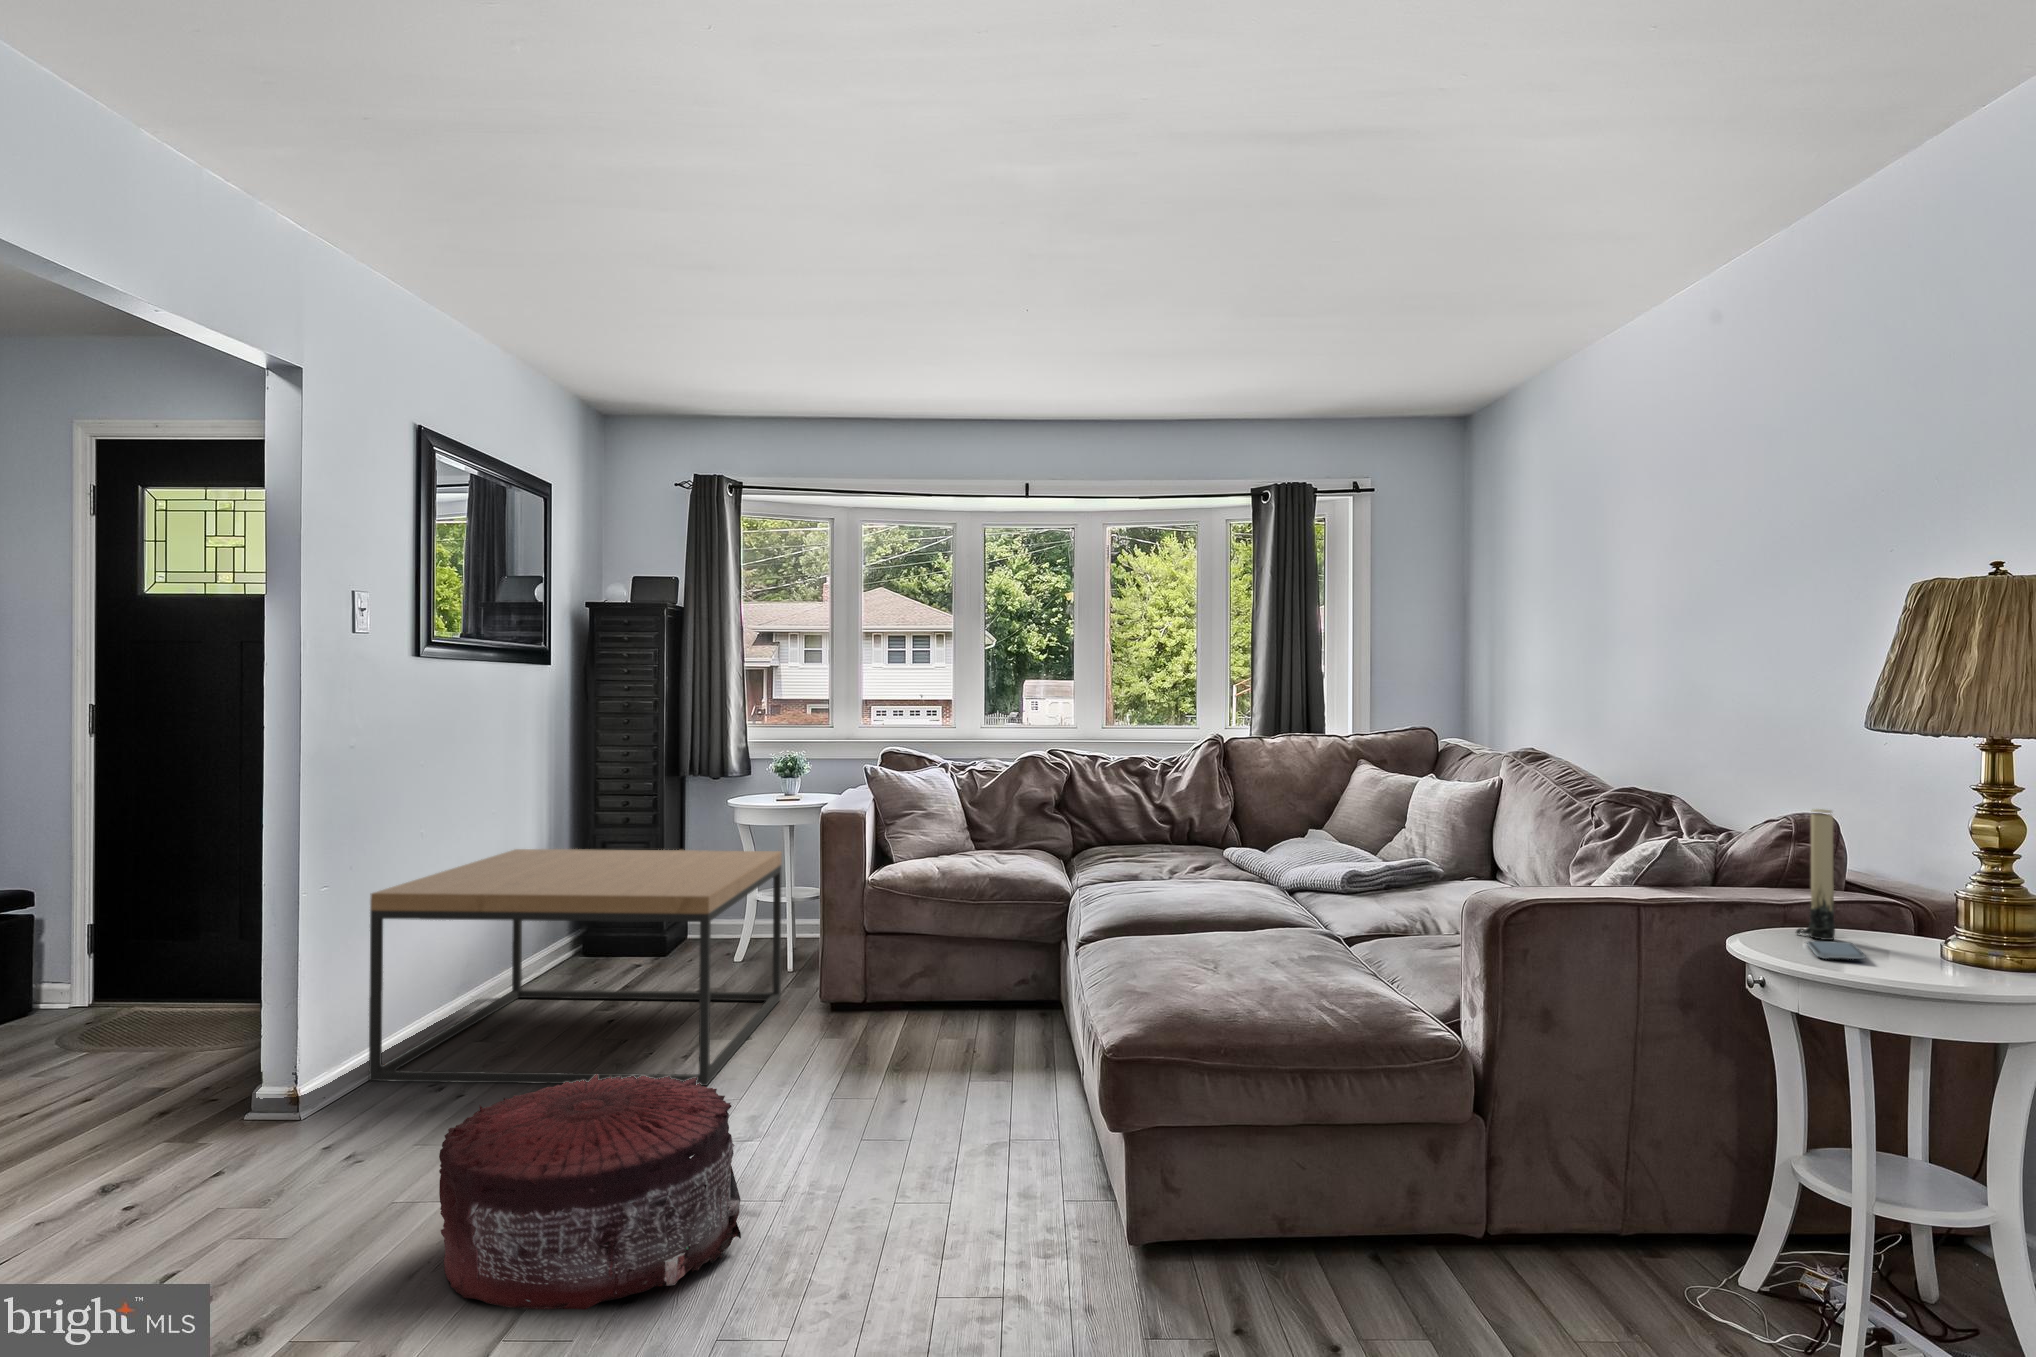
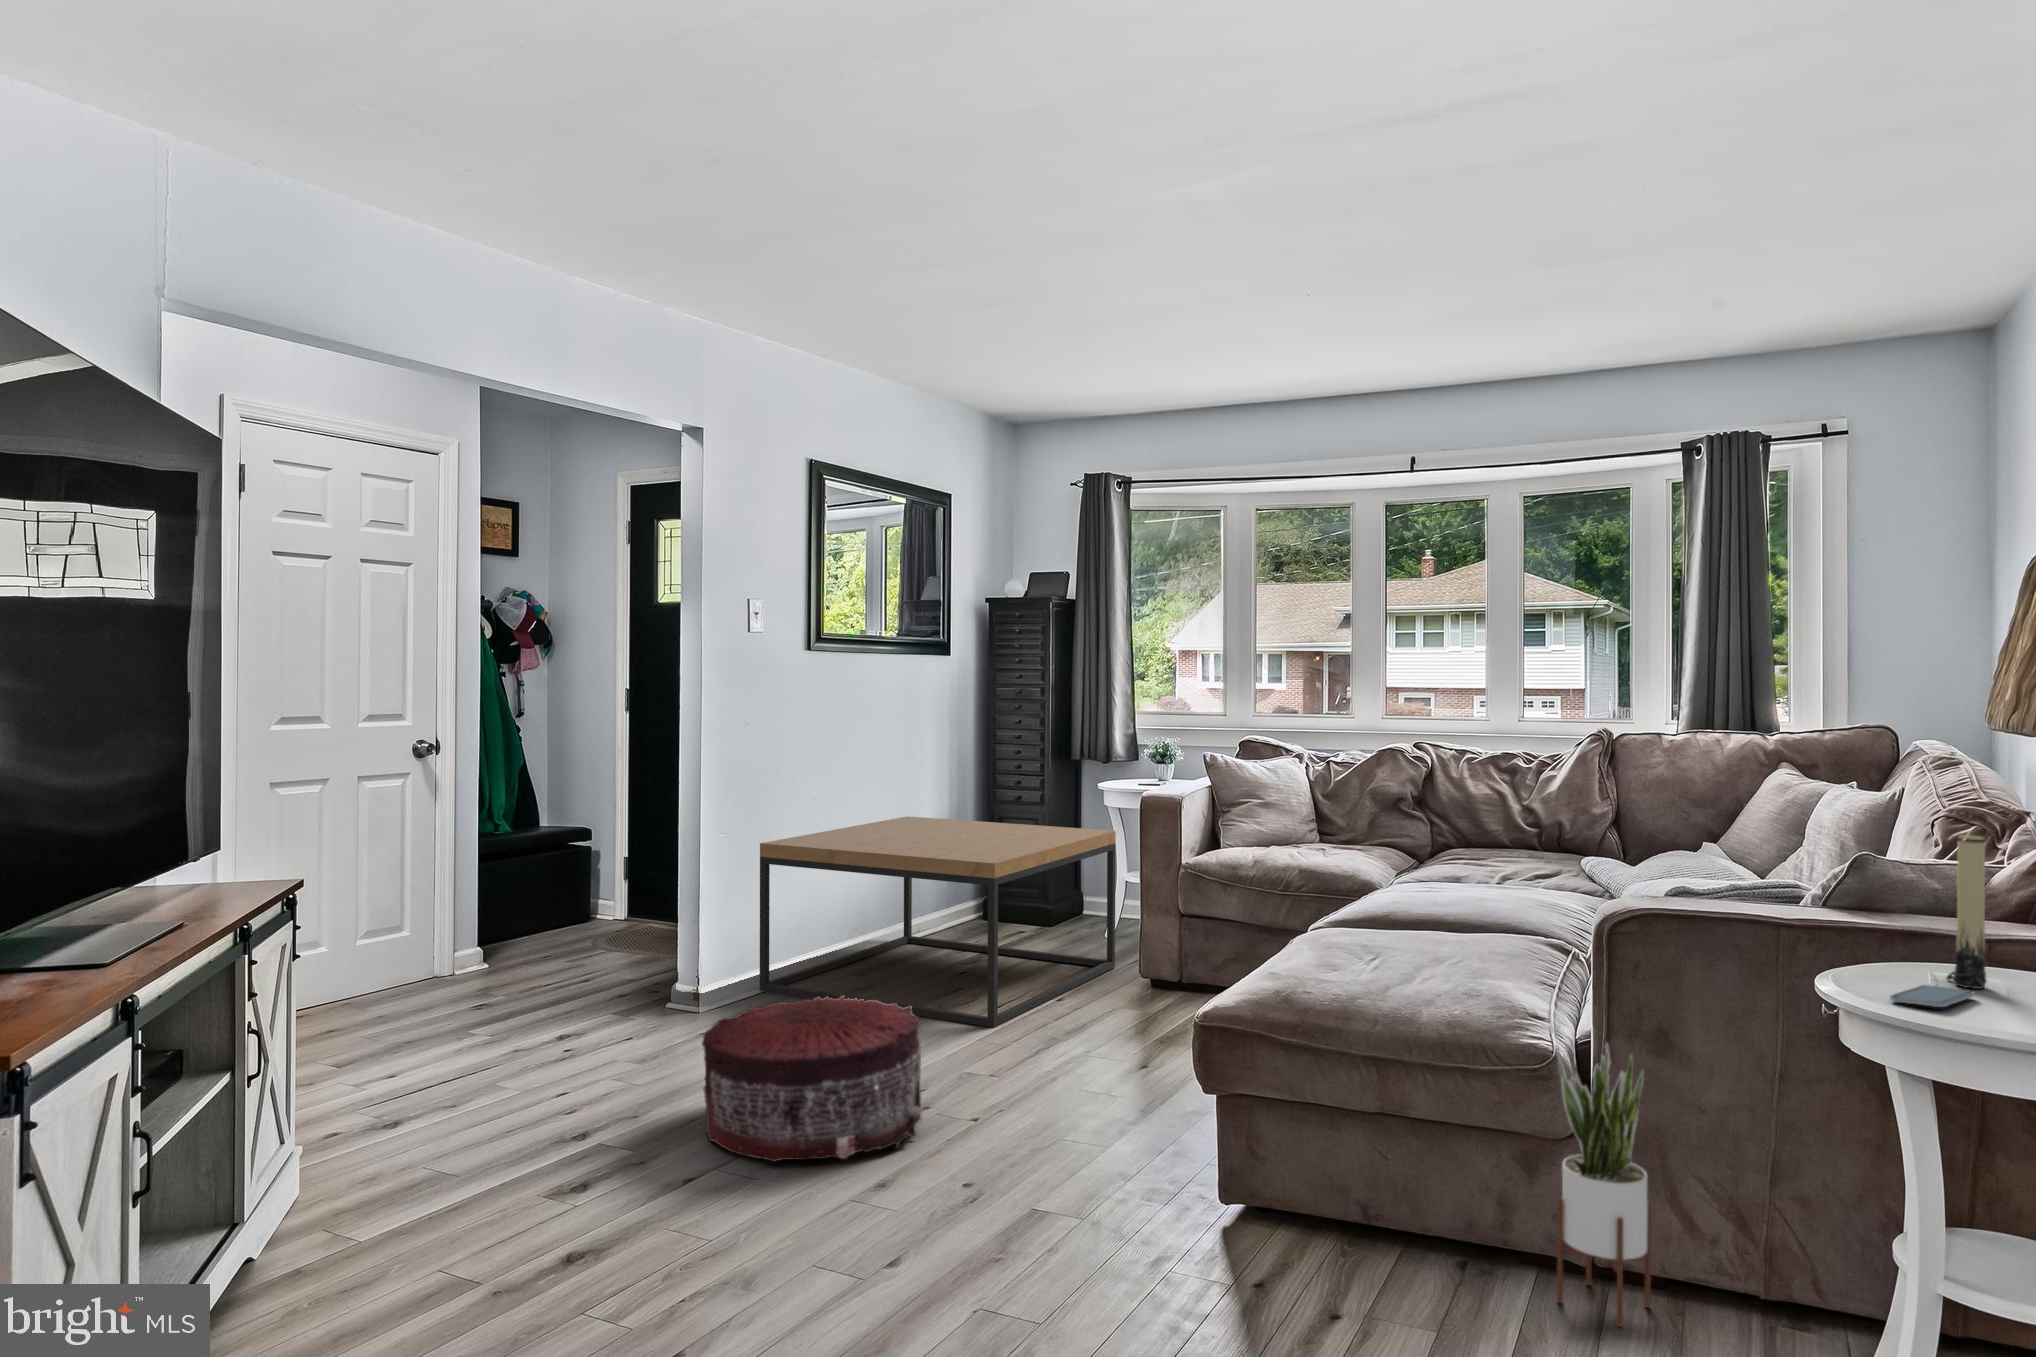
potted plant: none [1484,1022,1563,1294] -> present [1556,1043,1651,1327]

